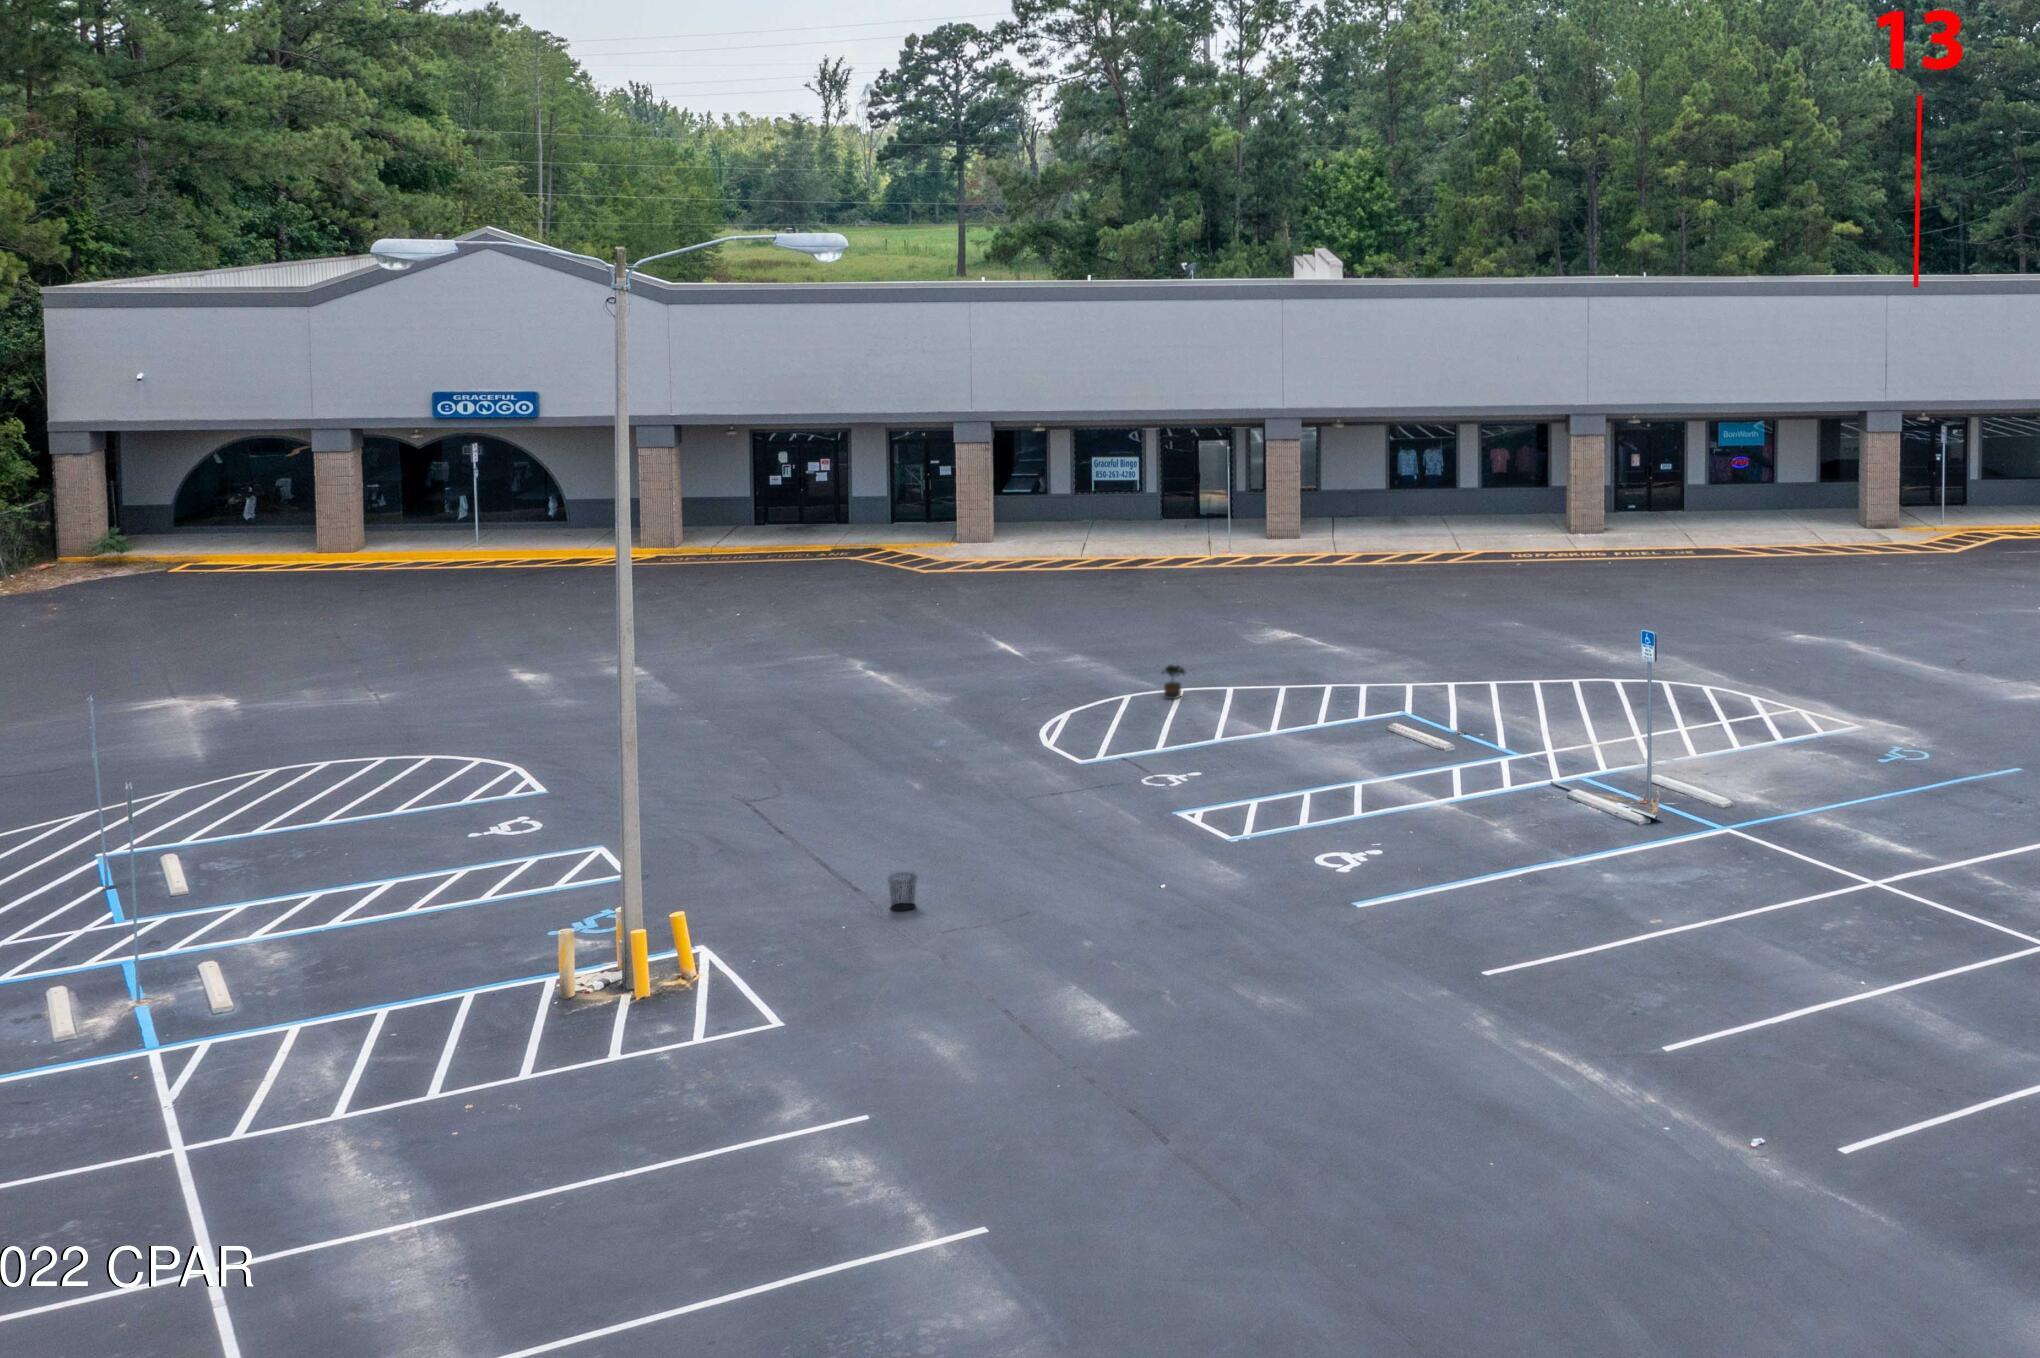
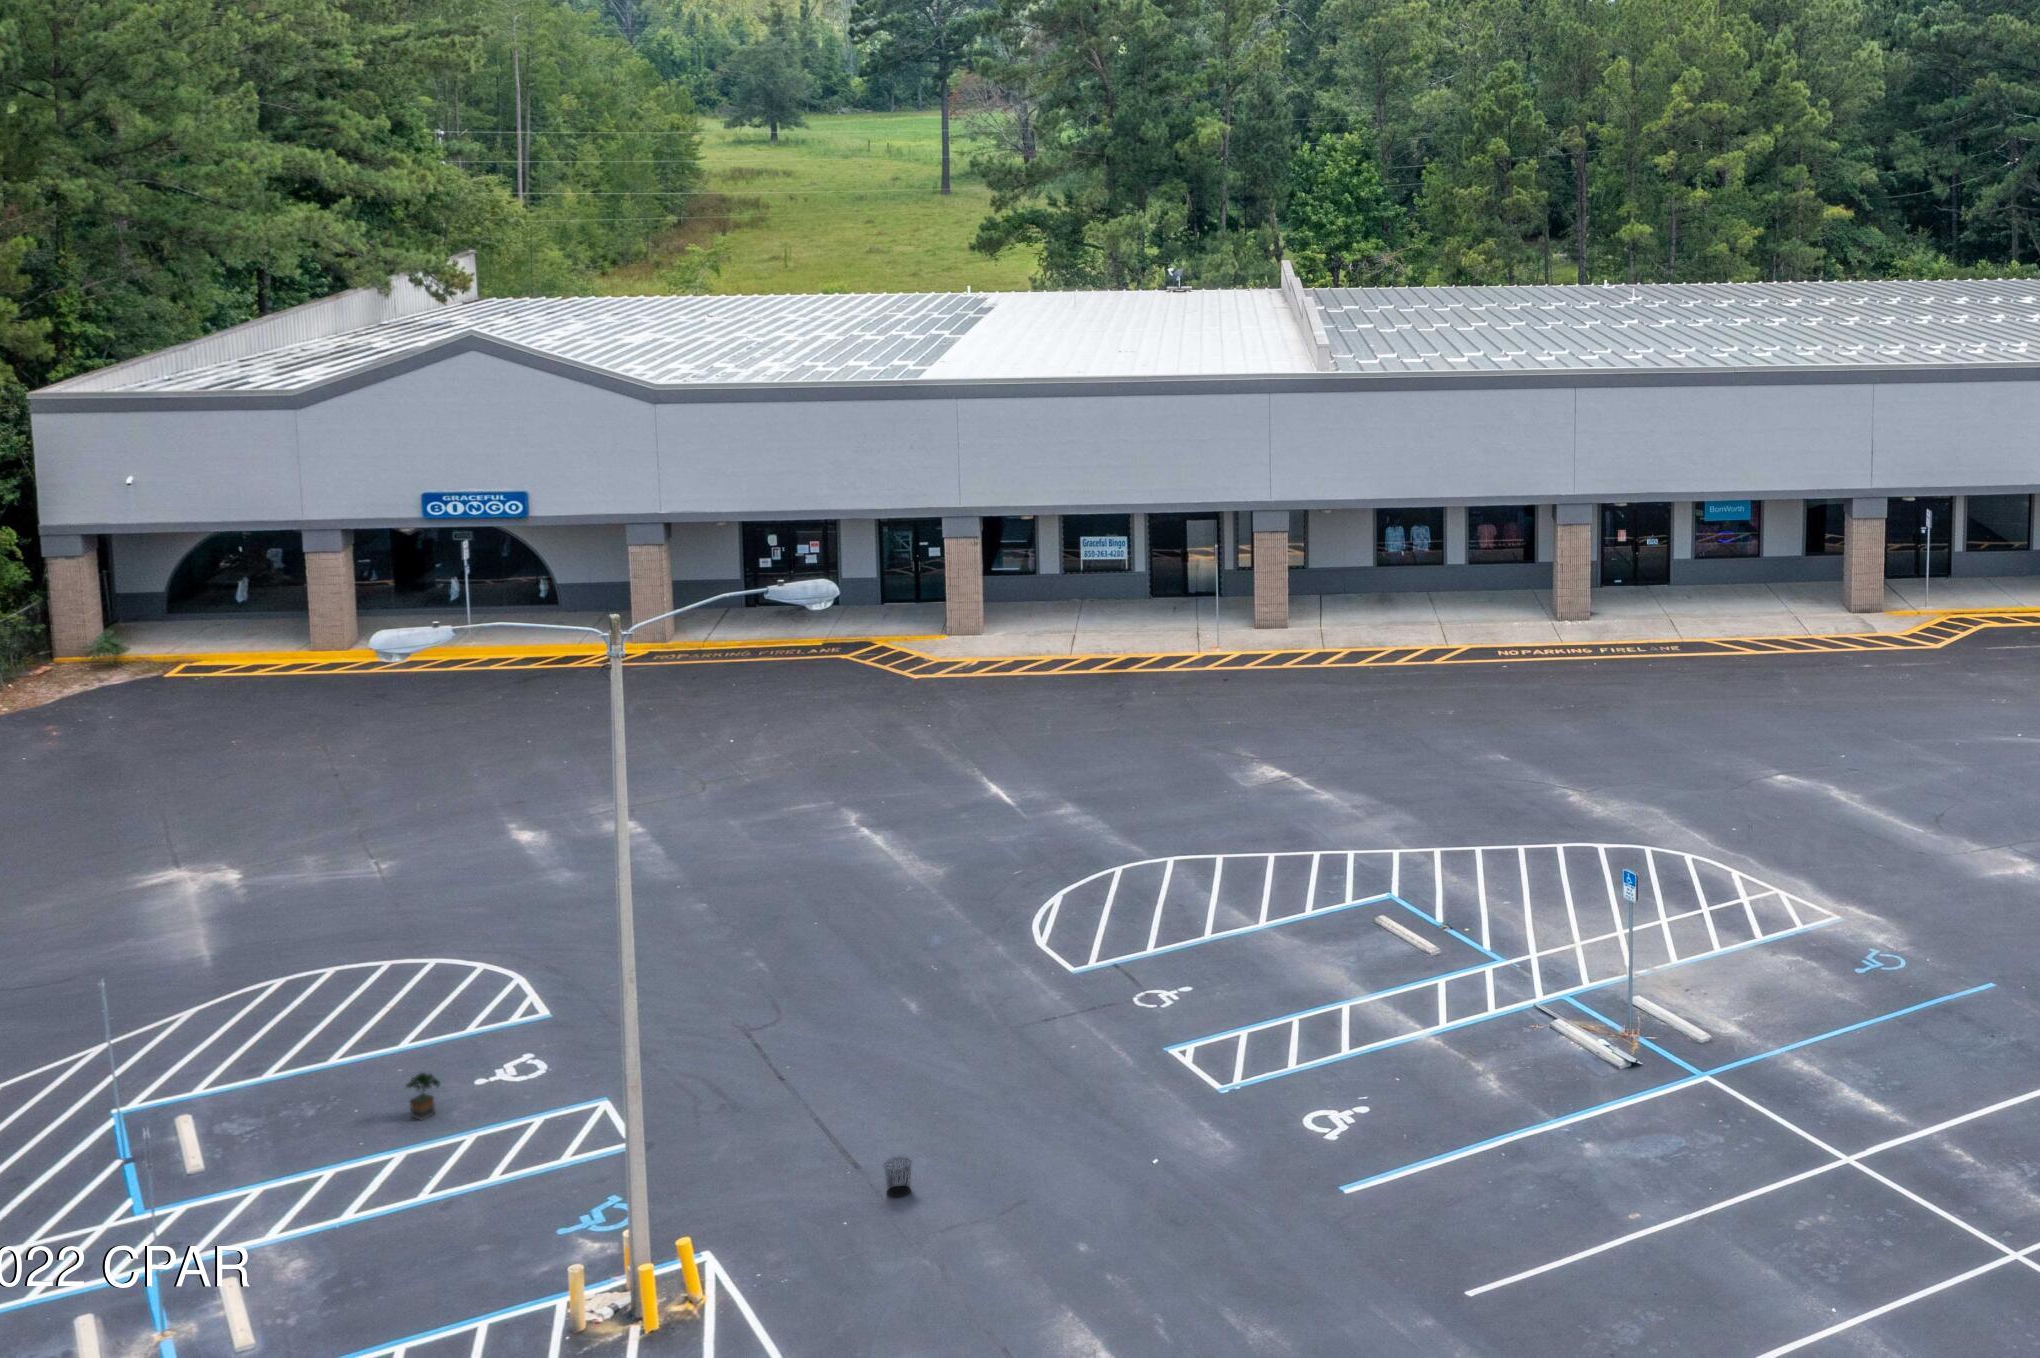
potted tree: present [1161,665,1185,699] -> present [406,1073,440,1120]

